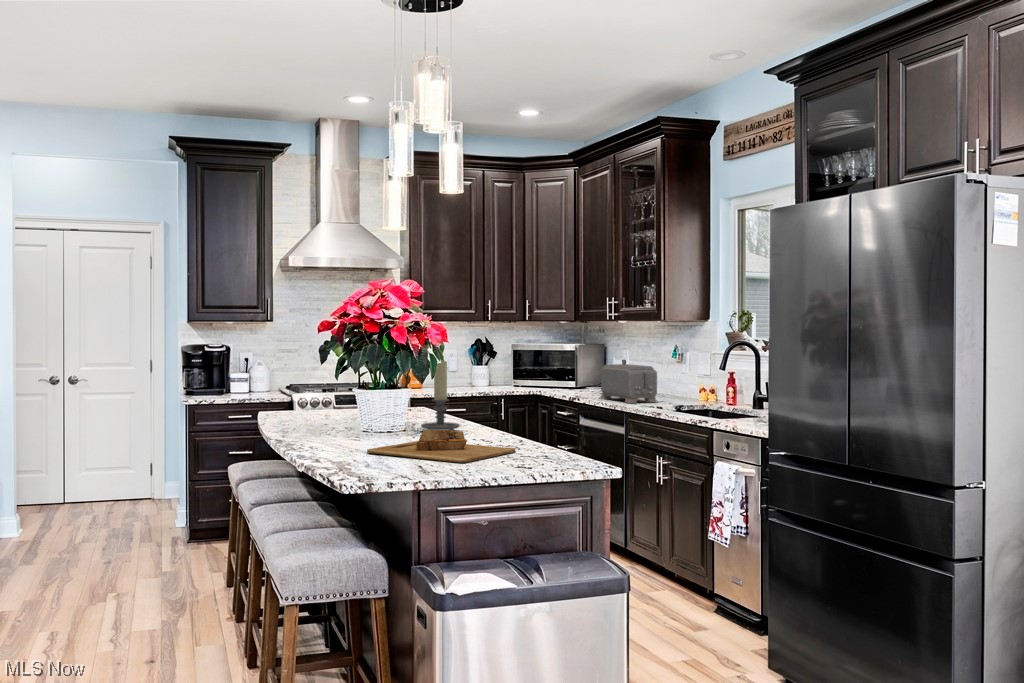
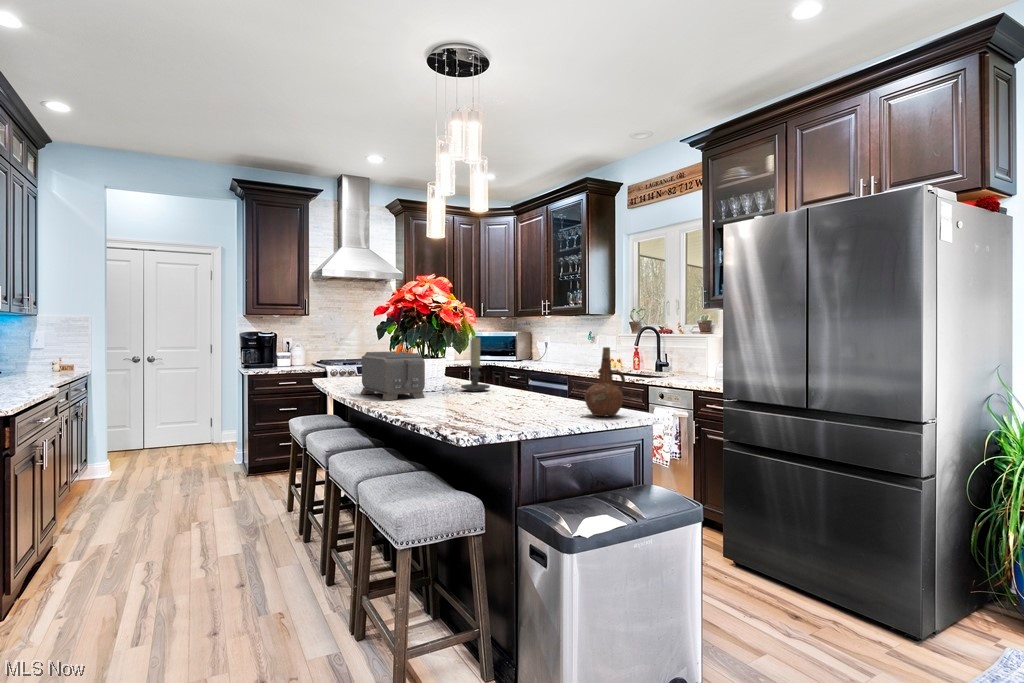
toaster: present [600,364,657,403] -> present [361,351,425,401]
ceramic pitcher: none [523,380,573,467] -> present [585,347,625,416]
cutting board: present [367,430,515,463] -> none [445,389,560,415]

